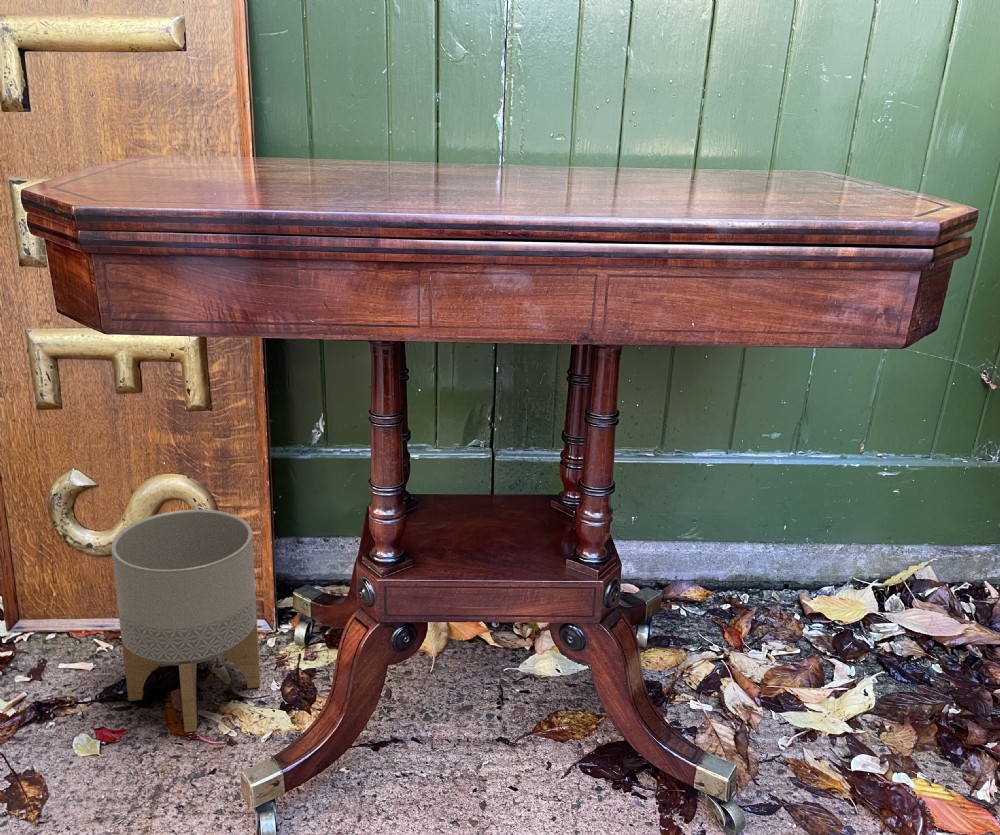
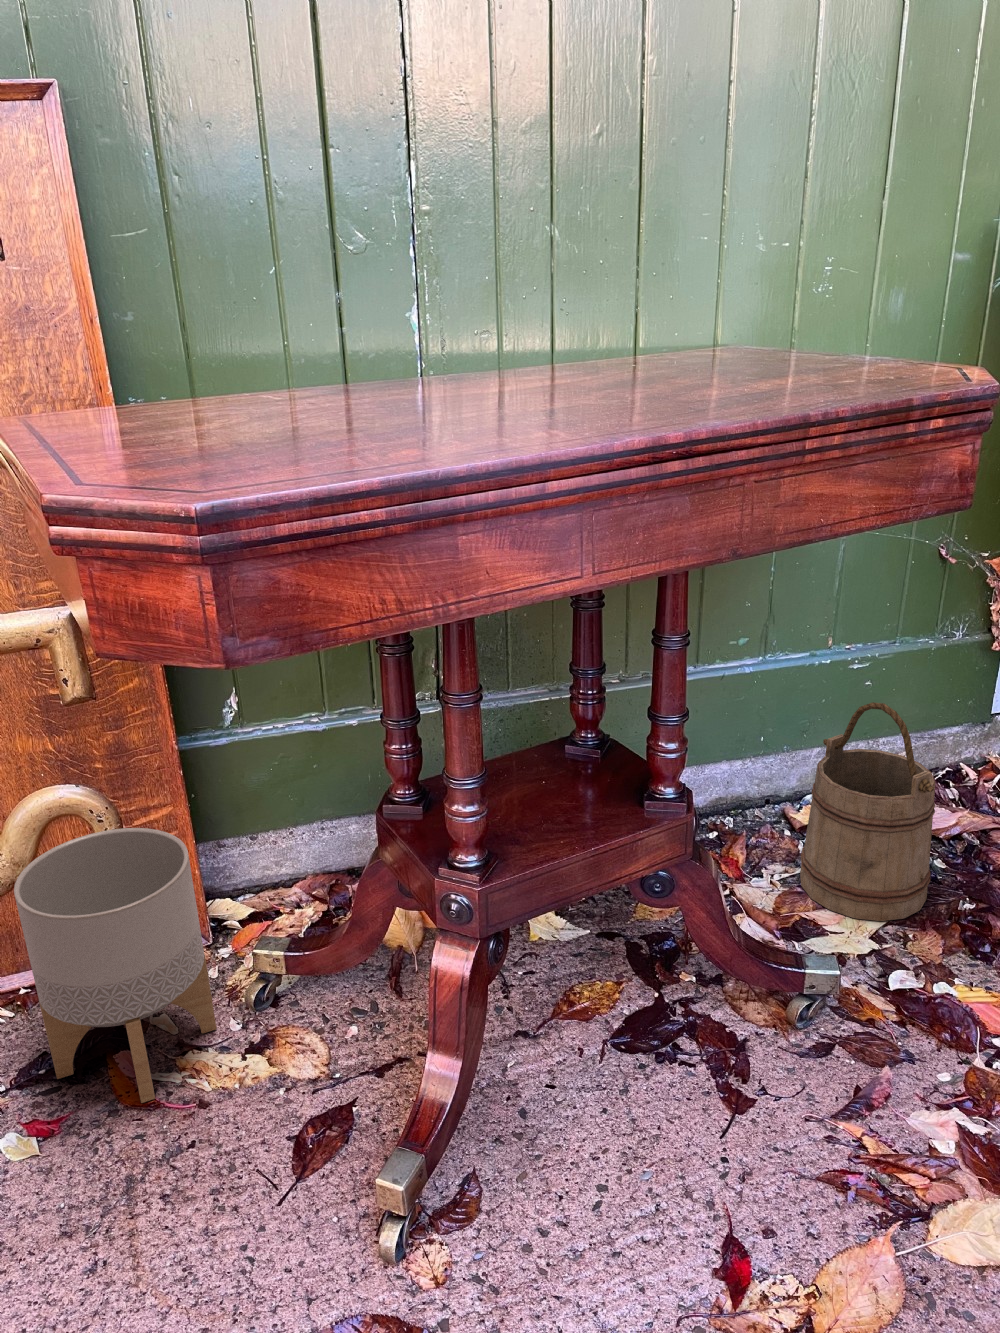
bucket: none [795,506,930,710] -> present [800,702,935,921]

